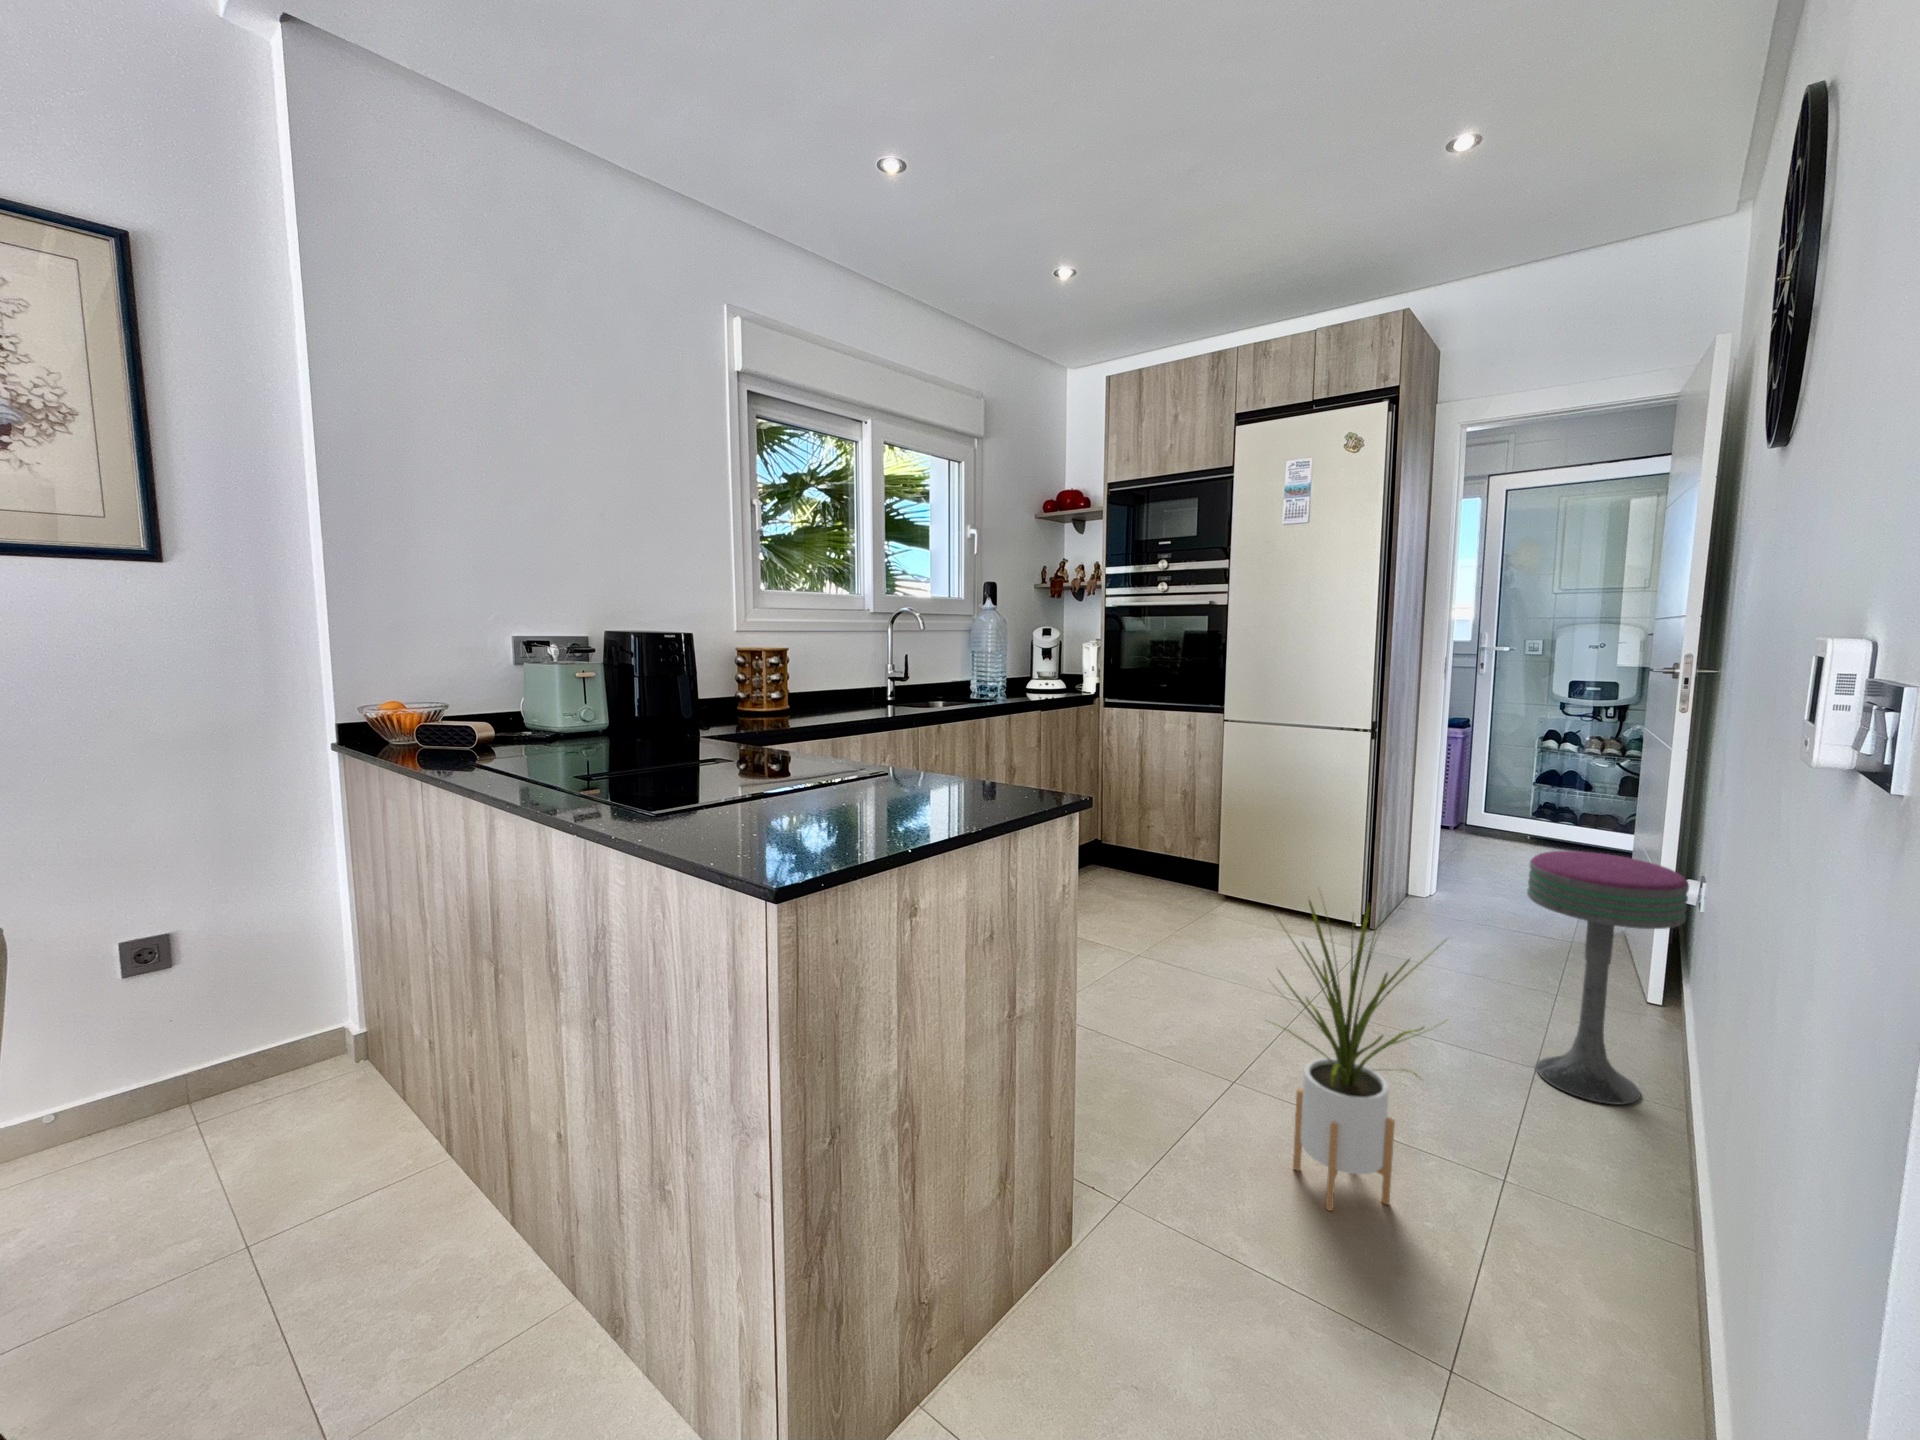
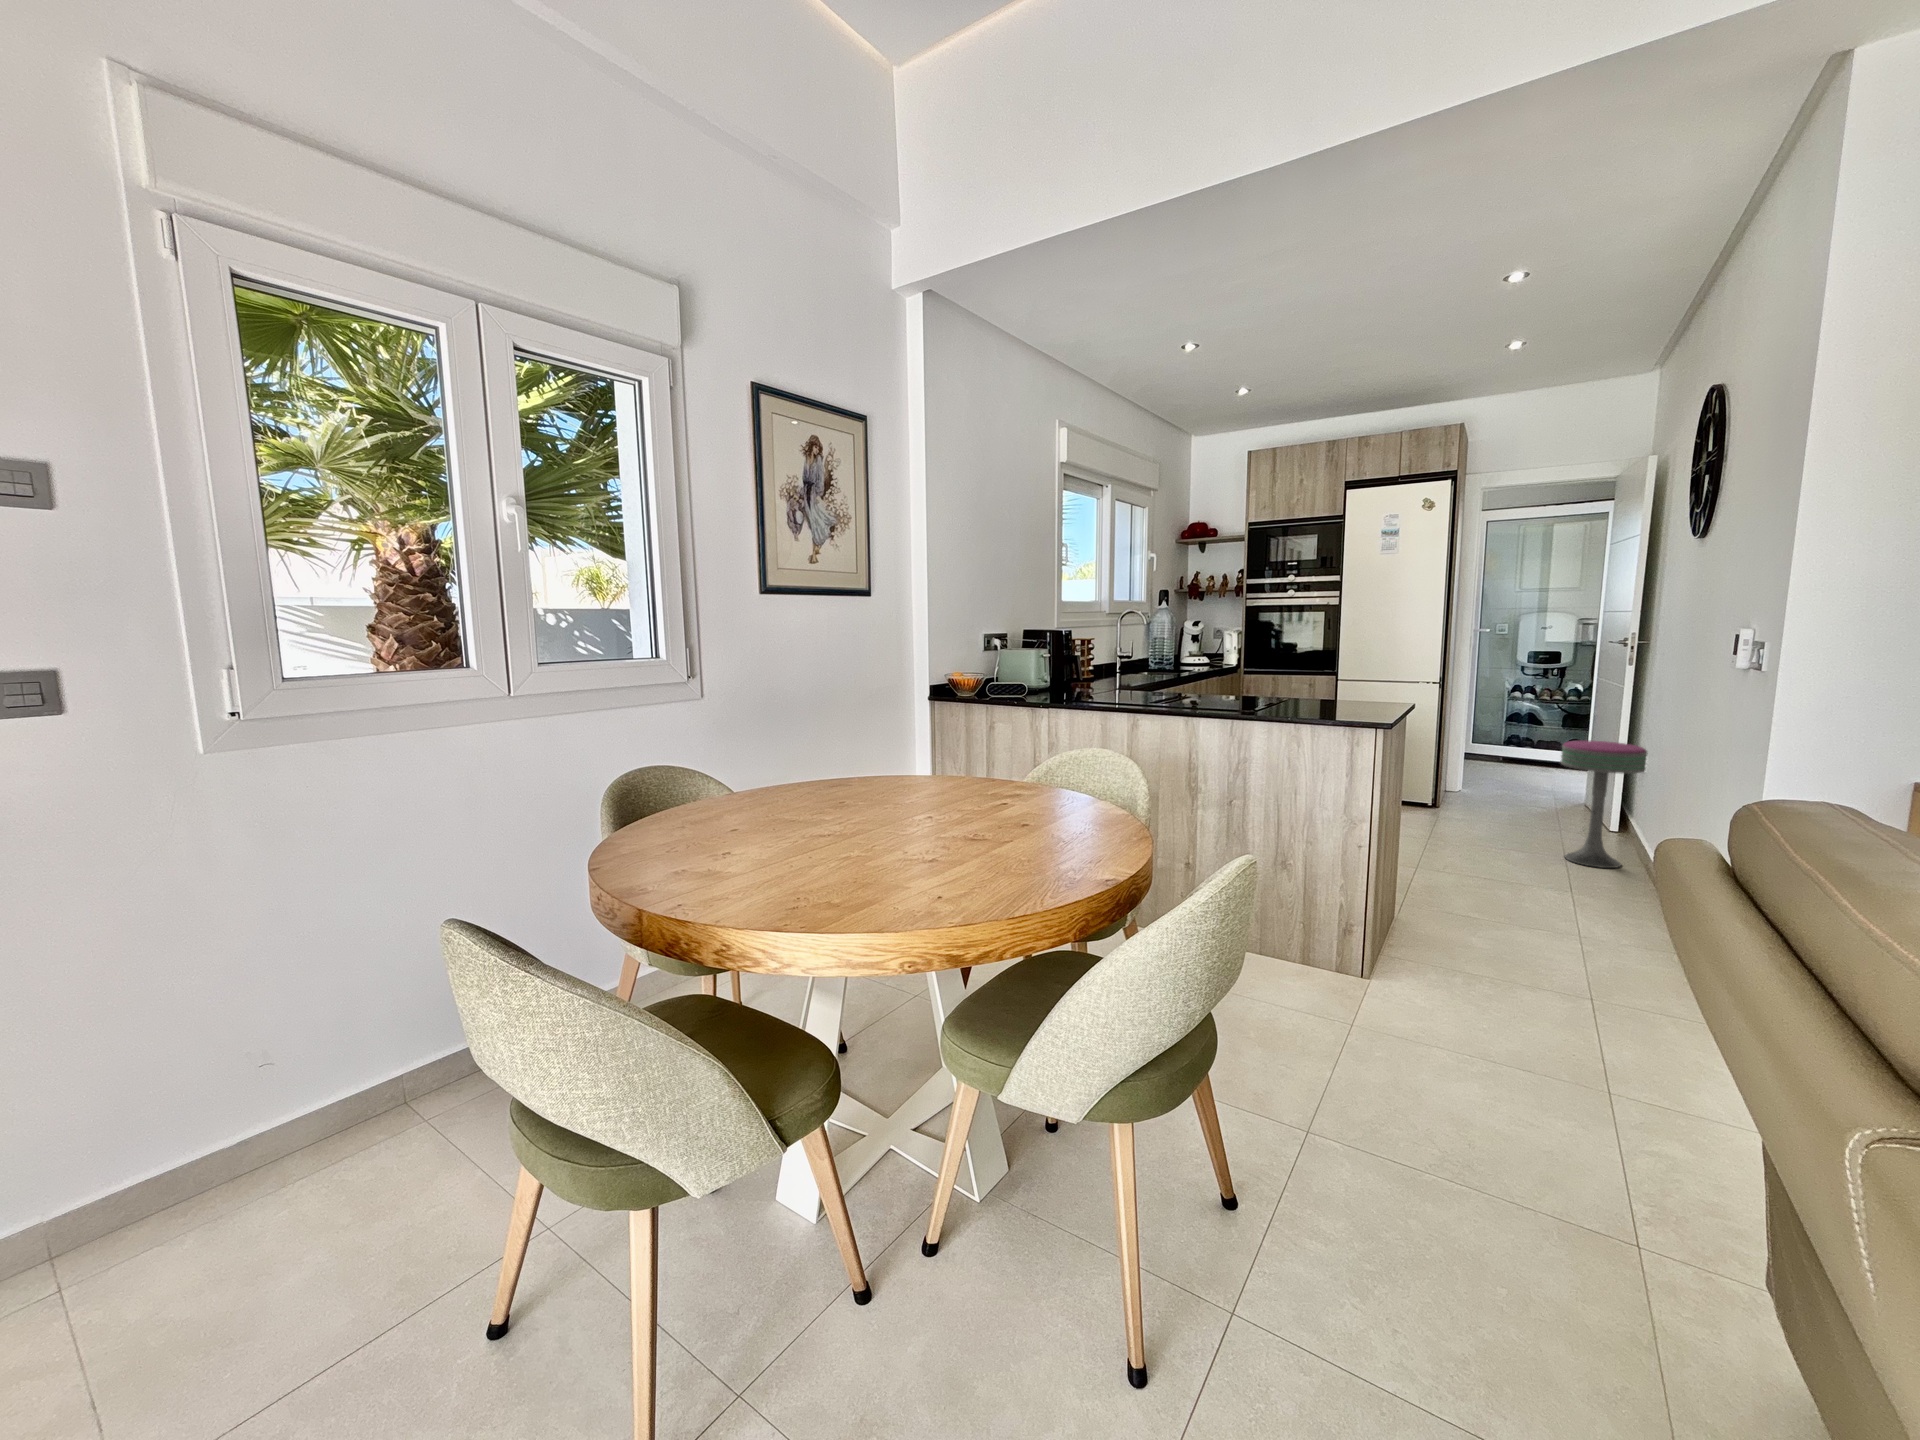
house plant: present [1266,901,1439,1211] -> none [1458,751,1556,905]

